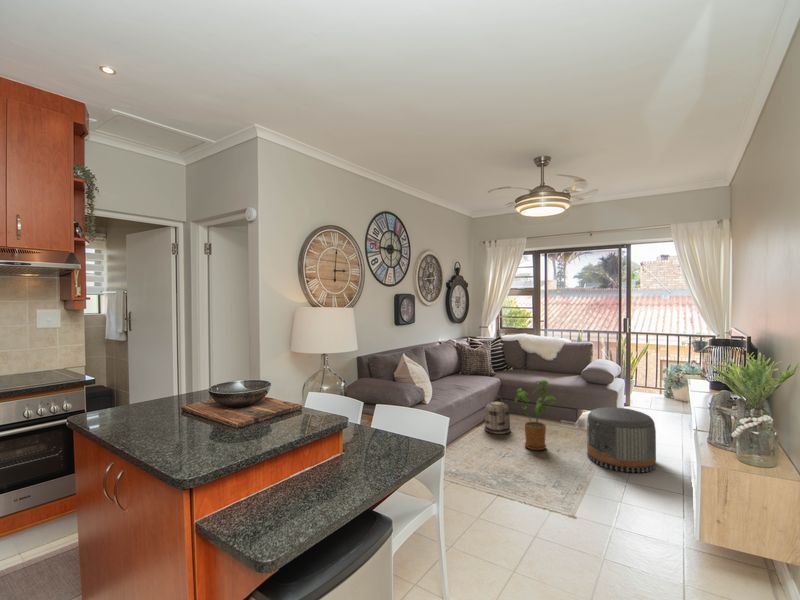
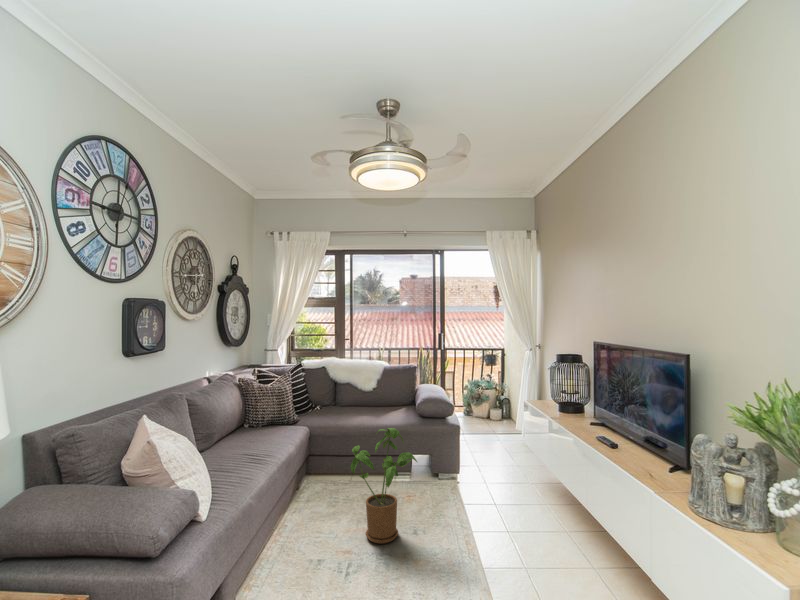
basket: present [485,402,510,434] -> none [293,458,334,523]
pouf: present [587,407,656,473] -> none [451,452,538,552]

